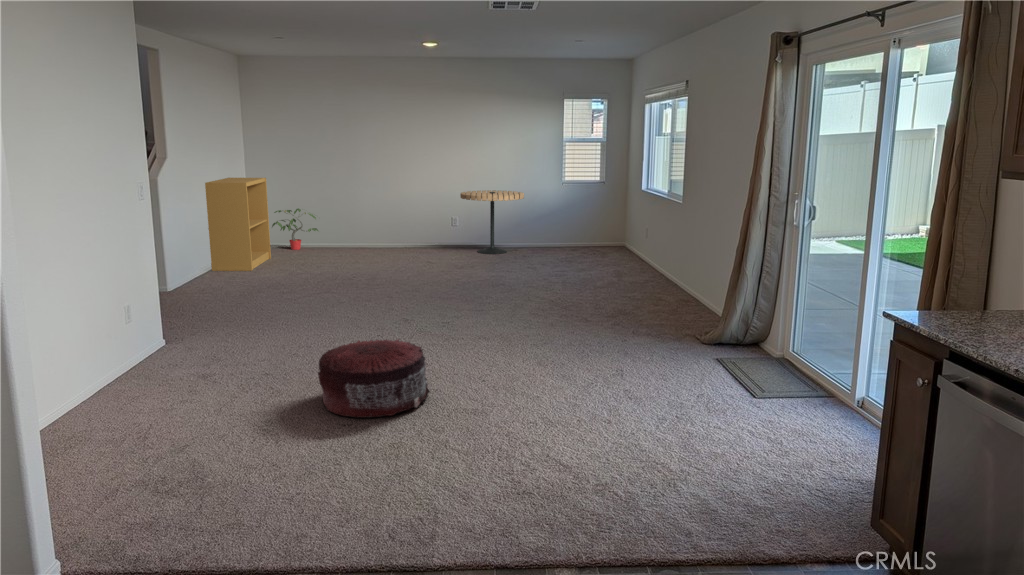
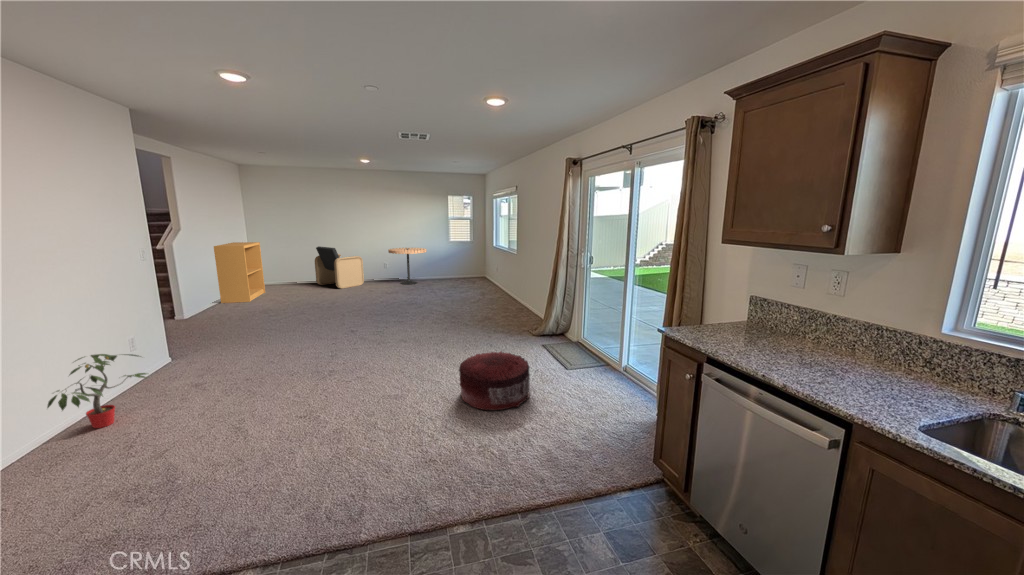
armchair: none [344,186,419,256] -> present [315,246,364,289]
potted plant: present [272,208,318,250] -> present [47,354,146,428]
pouf: present [318,339,430,418] -> present [459,351,530,410]

